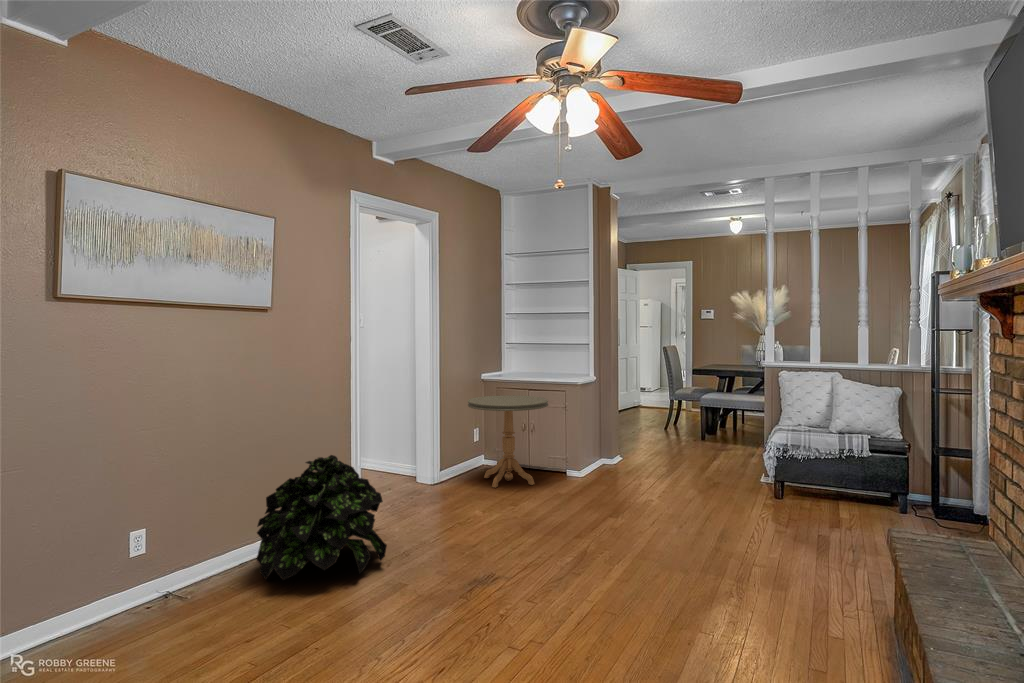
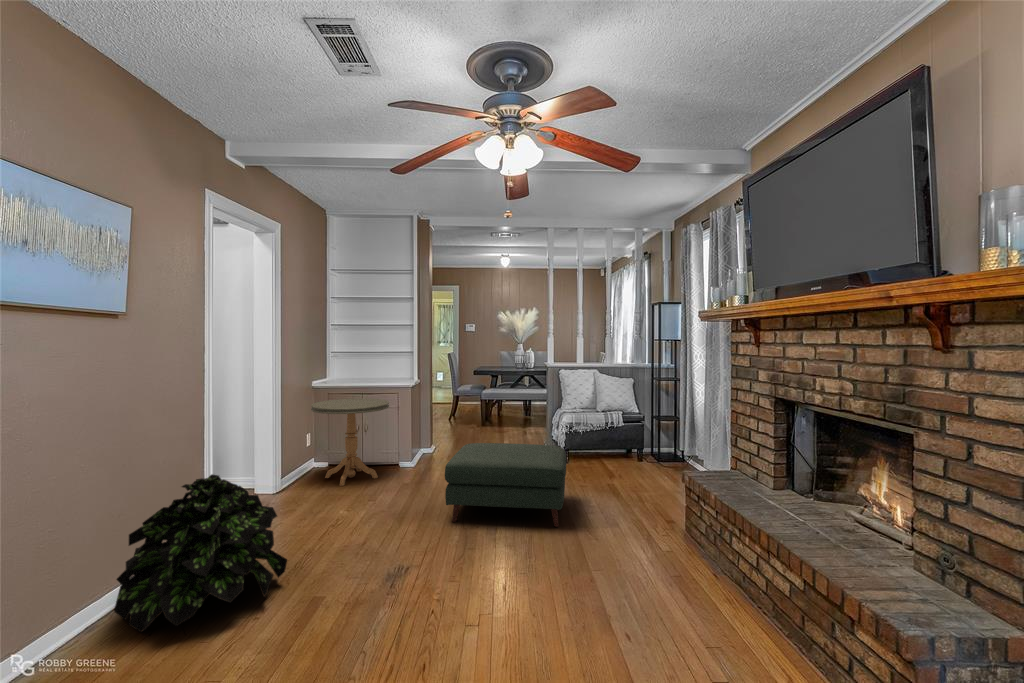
ottoman: none [568,455,736,571] -> present [445,443,567,527]

